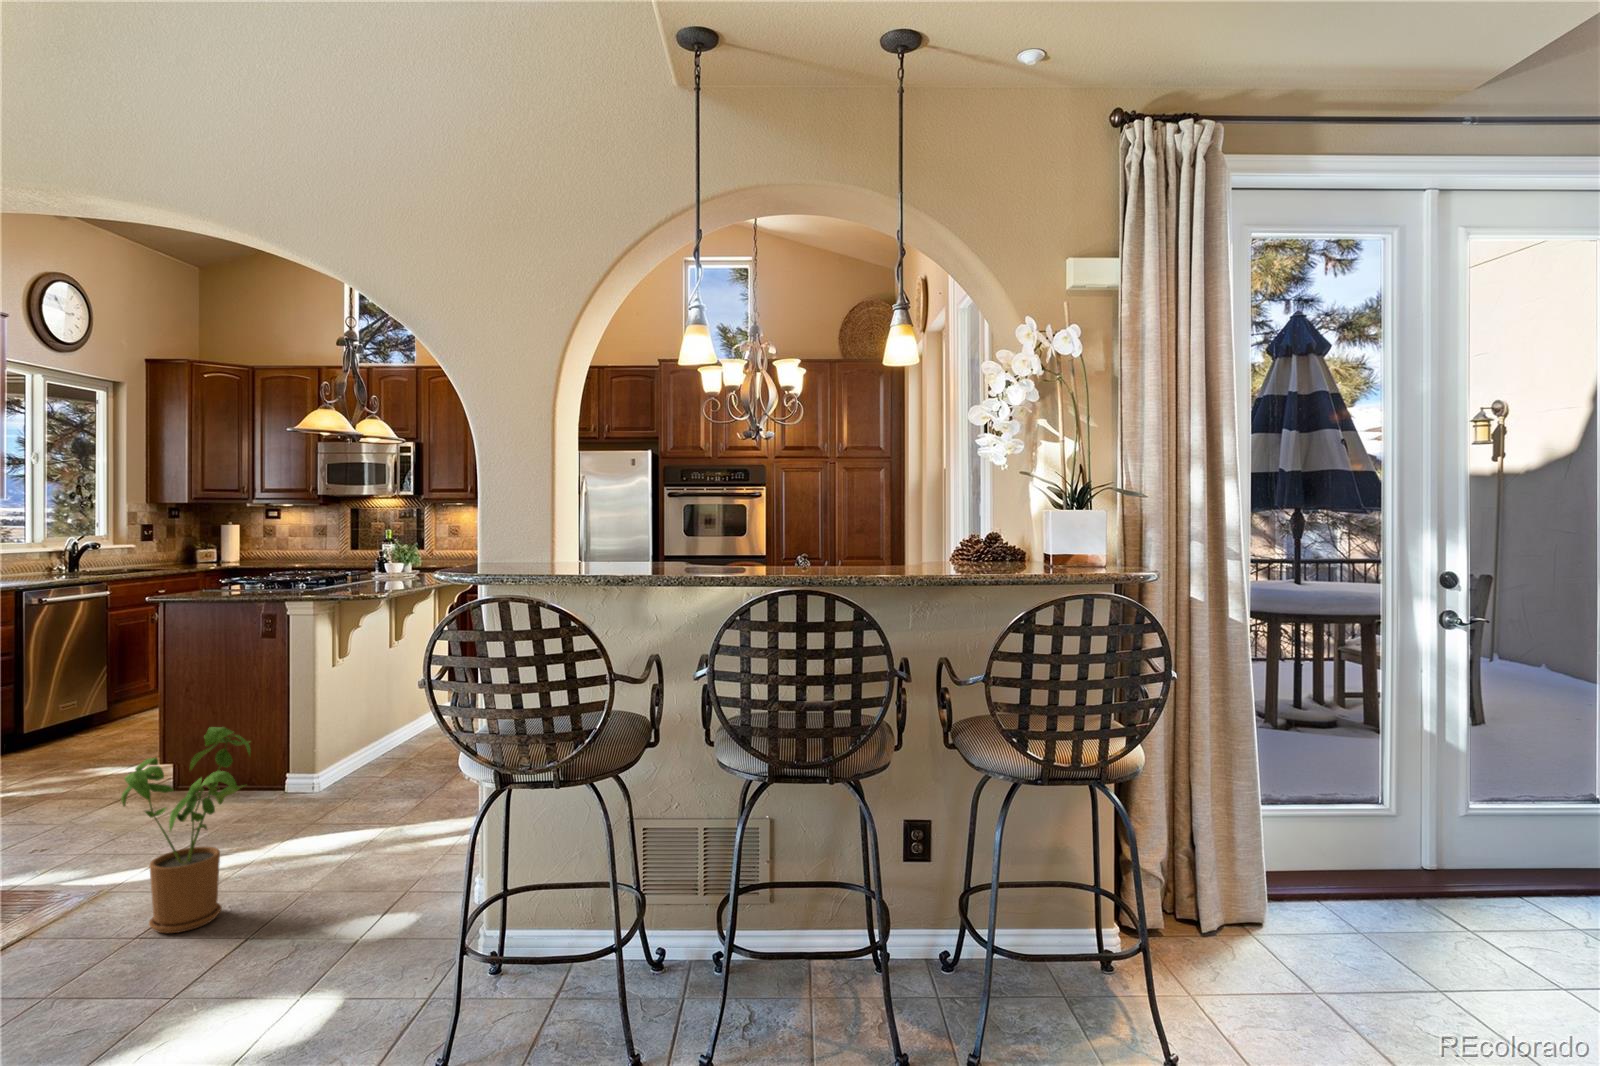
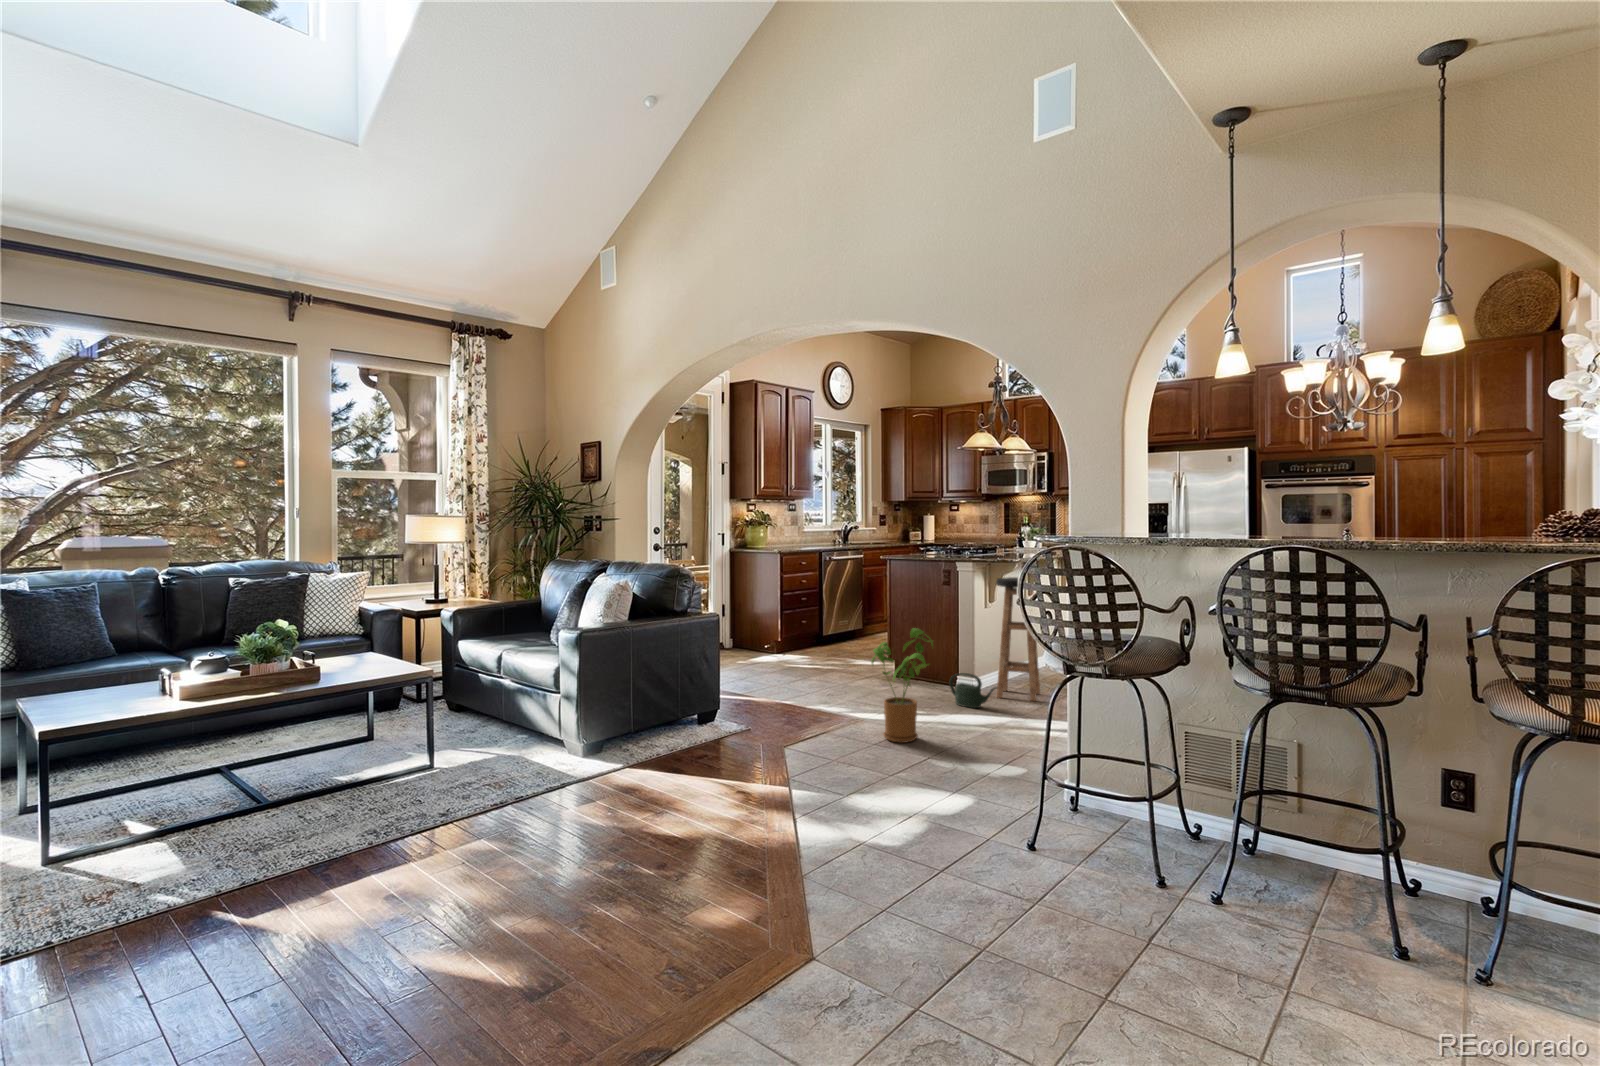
bar stool: none [354,618,423,798] -> present [996,577,1040,701]
watering can: none [277,773,360,825] -> present [949,673,998,708]

